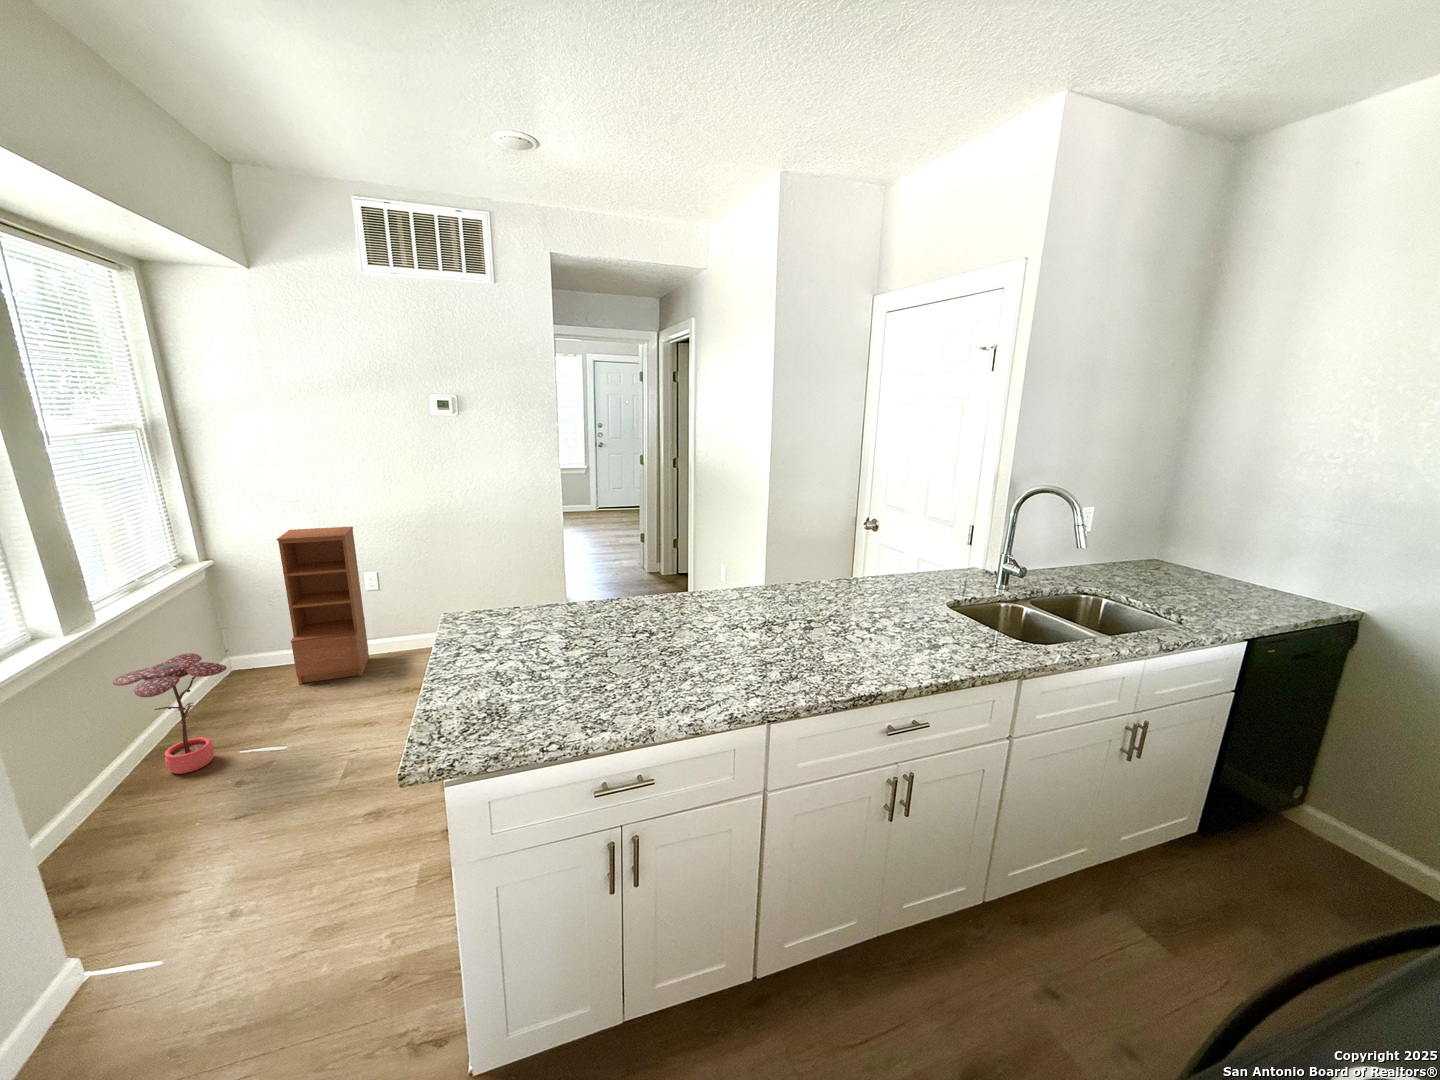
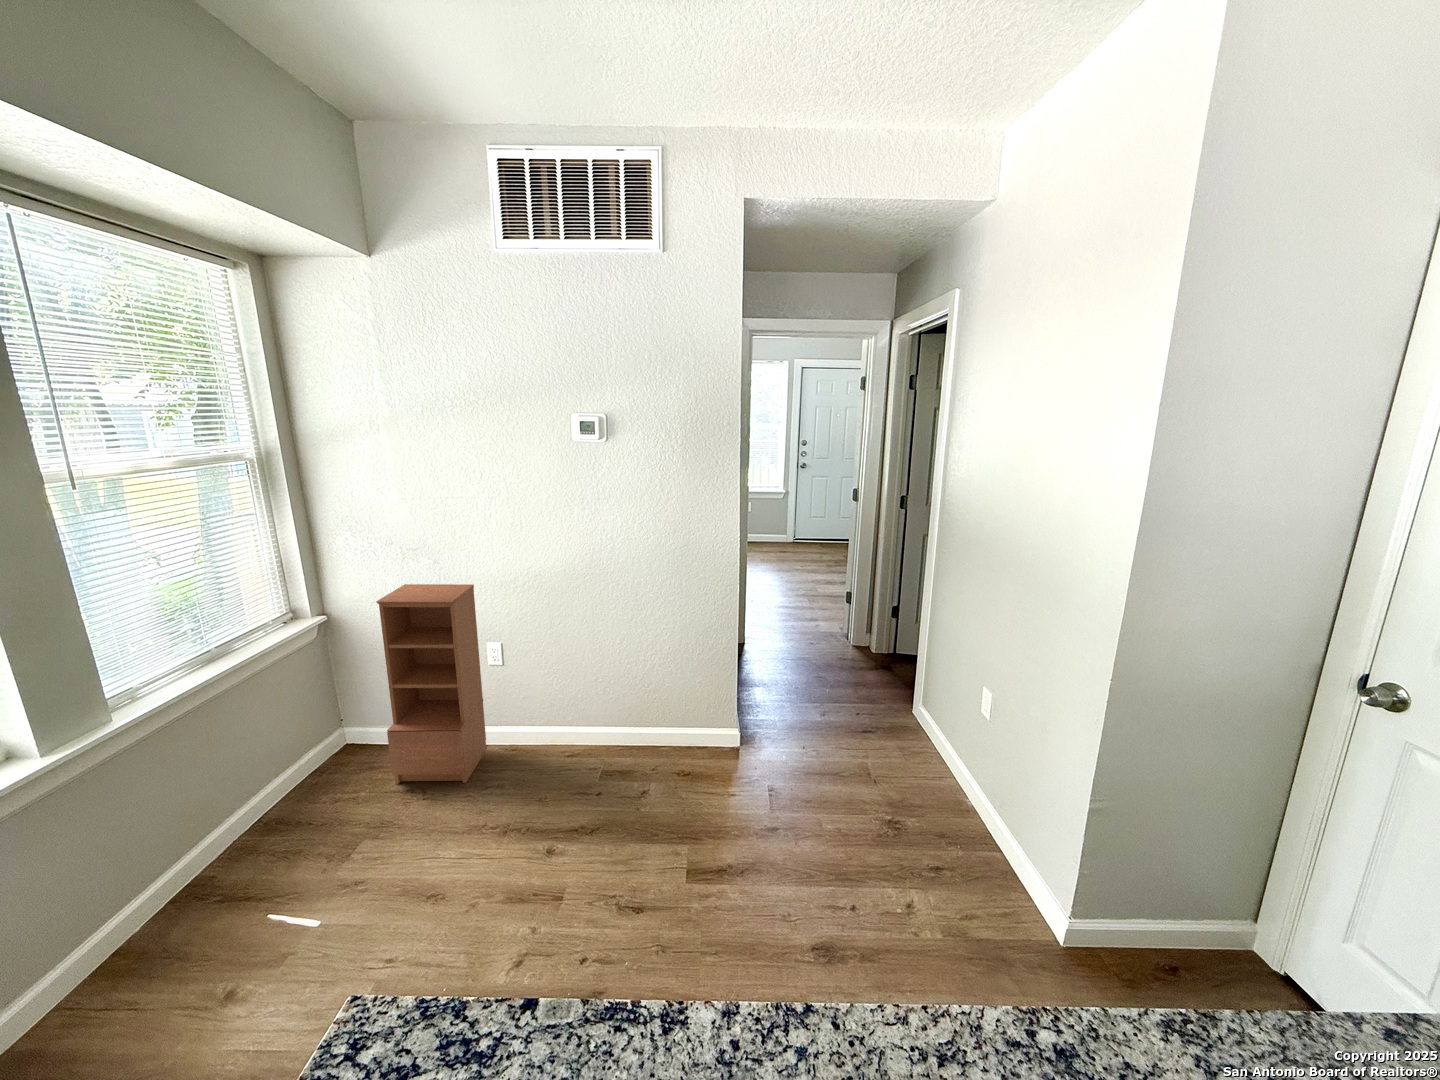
potted plant: present [113,653,227,774] -> none [116,764,251,940]

